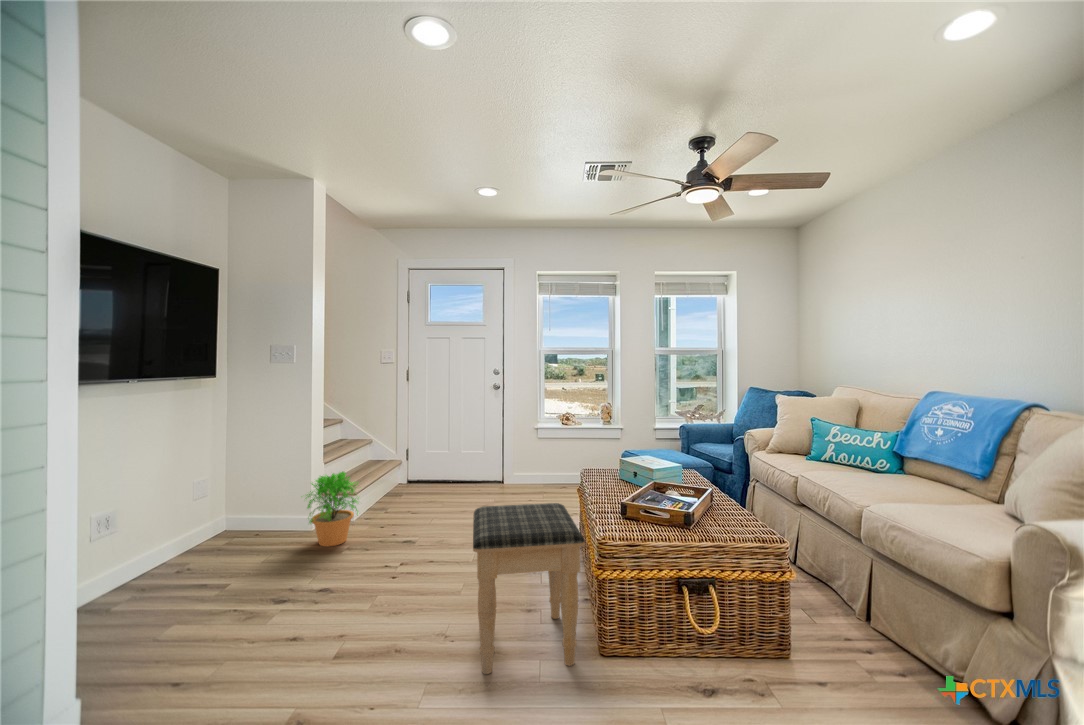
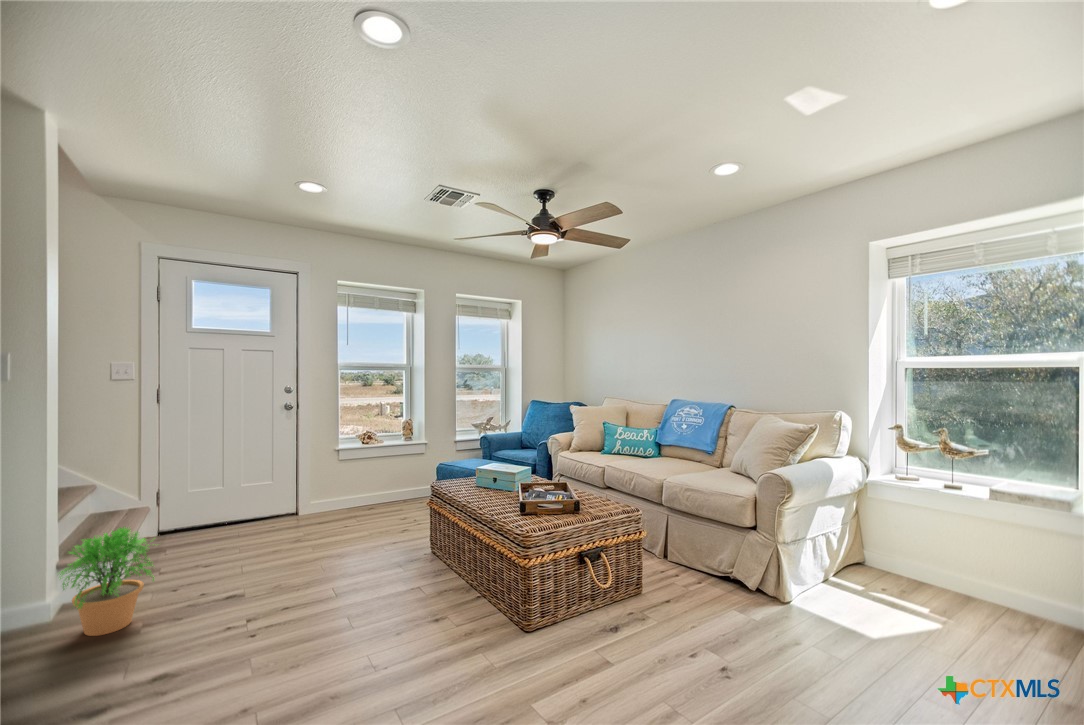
footstool: present [473,503,585,674] -> none [393,512,521,679]

